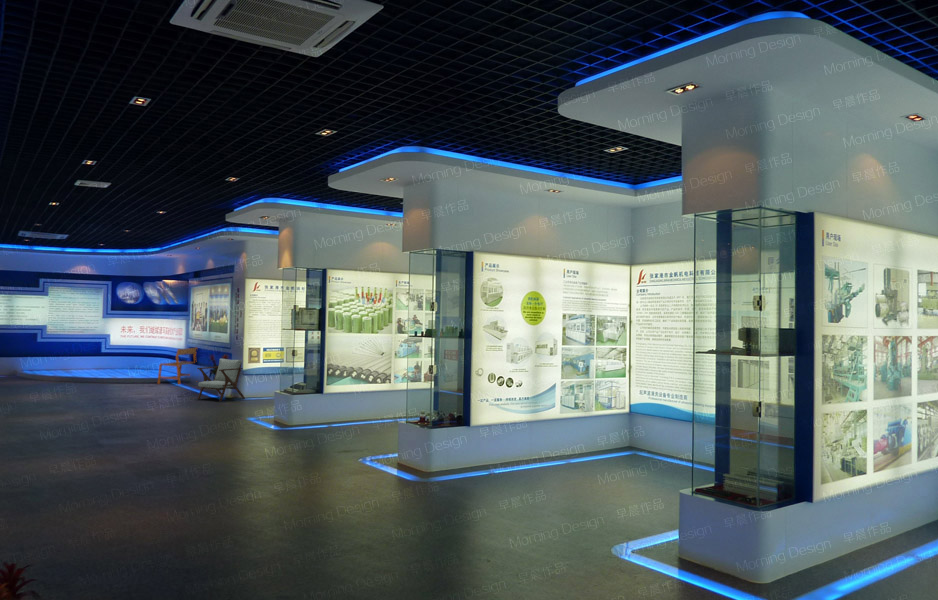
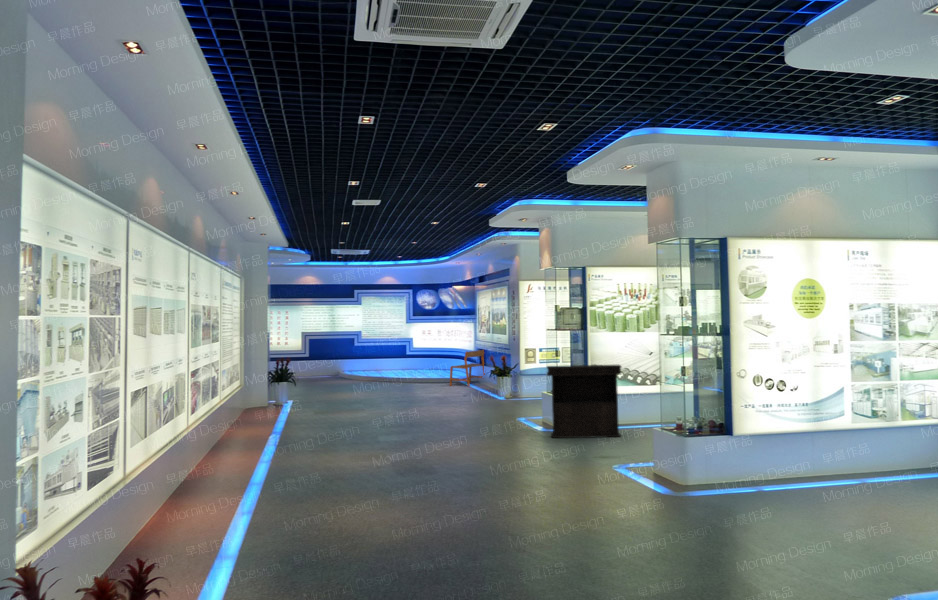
lounge chair: present [197,359,245,402] -> none [478,361,525,404]
console table: none [285,363,358,435] -> present [547,365,621,438]

